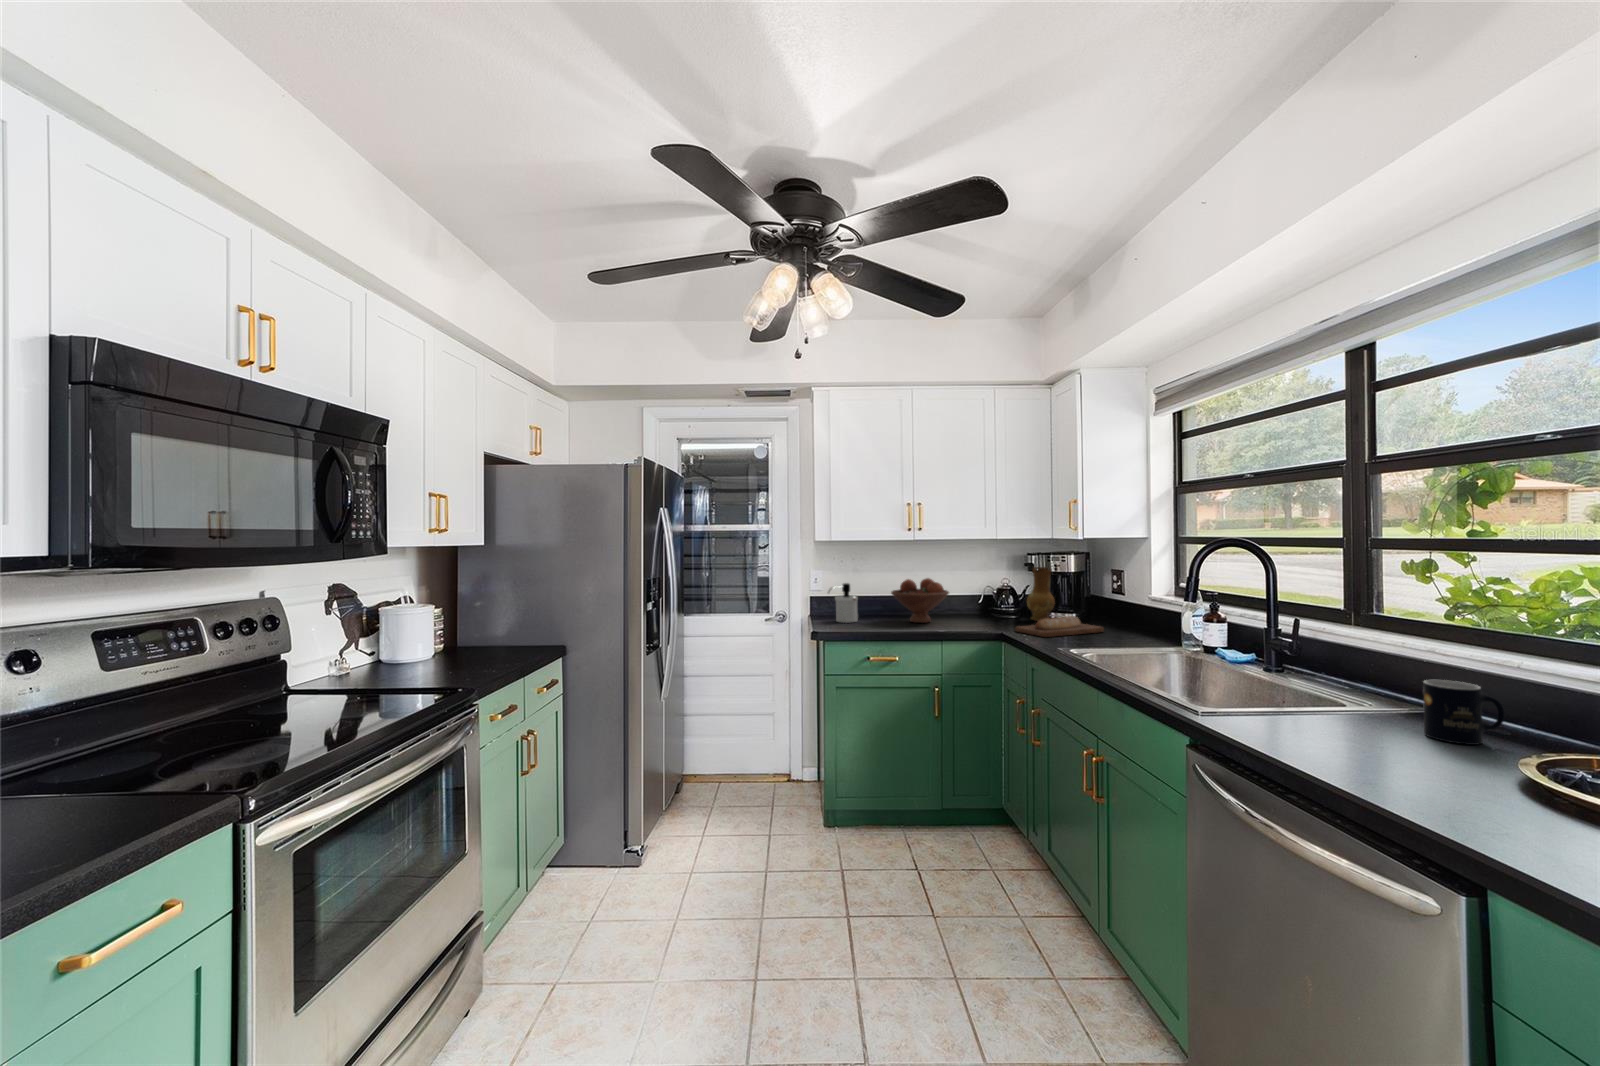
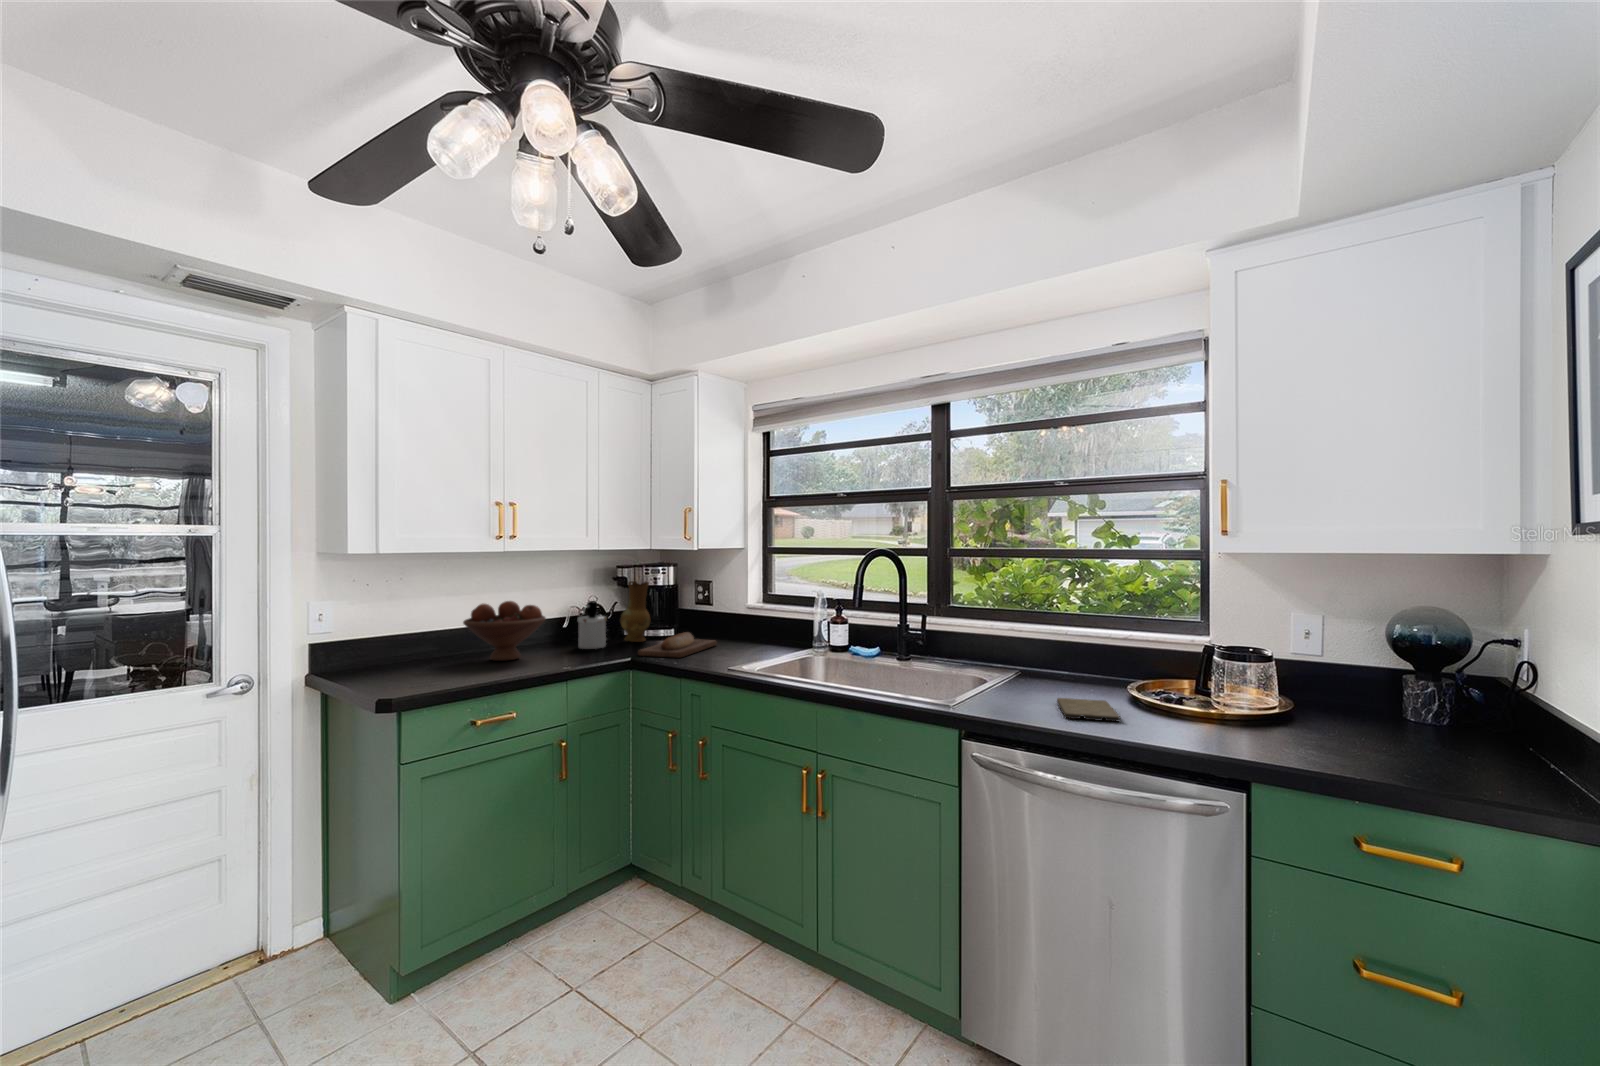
soap dispenser: present [828,583,858,623] -> present [578,601,607,649]
mug: present [1423,680,1505,745] -> none [1051,648,1087,691]
cutting board: none [1319,739,1450,780] -> present [1057,698,1120,721]

